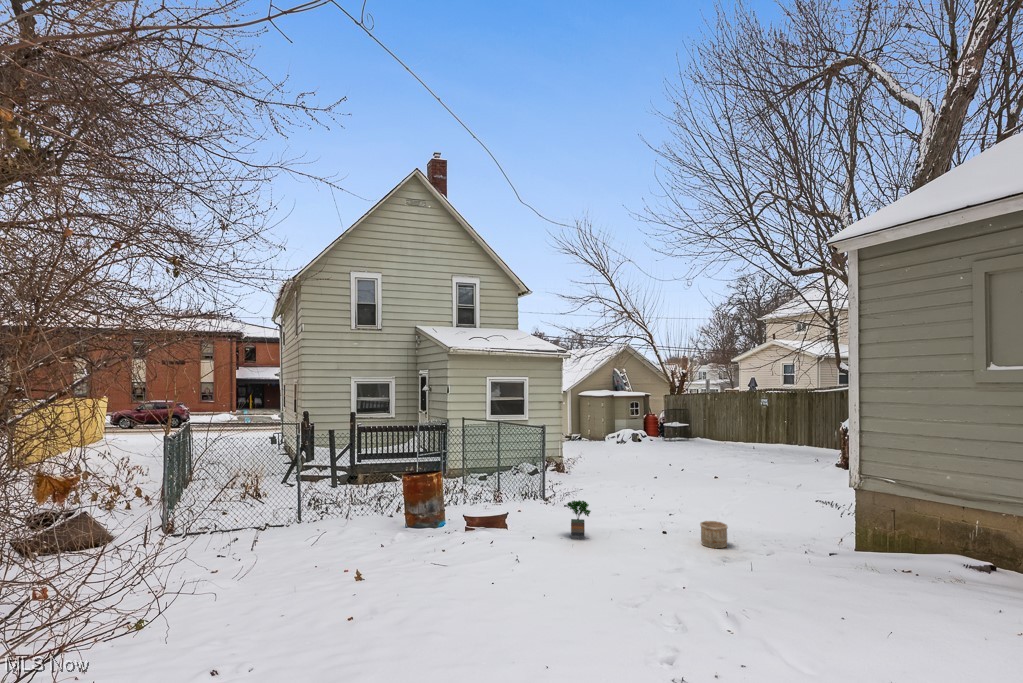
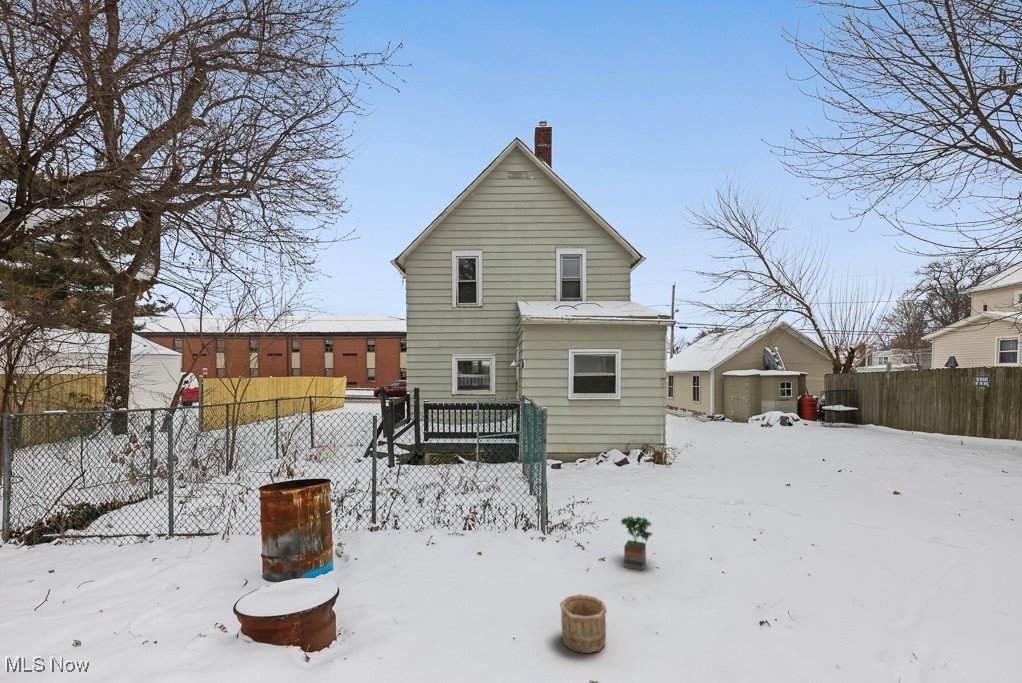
wooden bucket: present [700,521,728,548] -> present [560,594,607,653]

